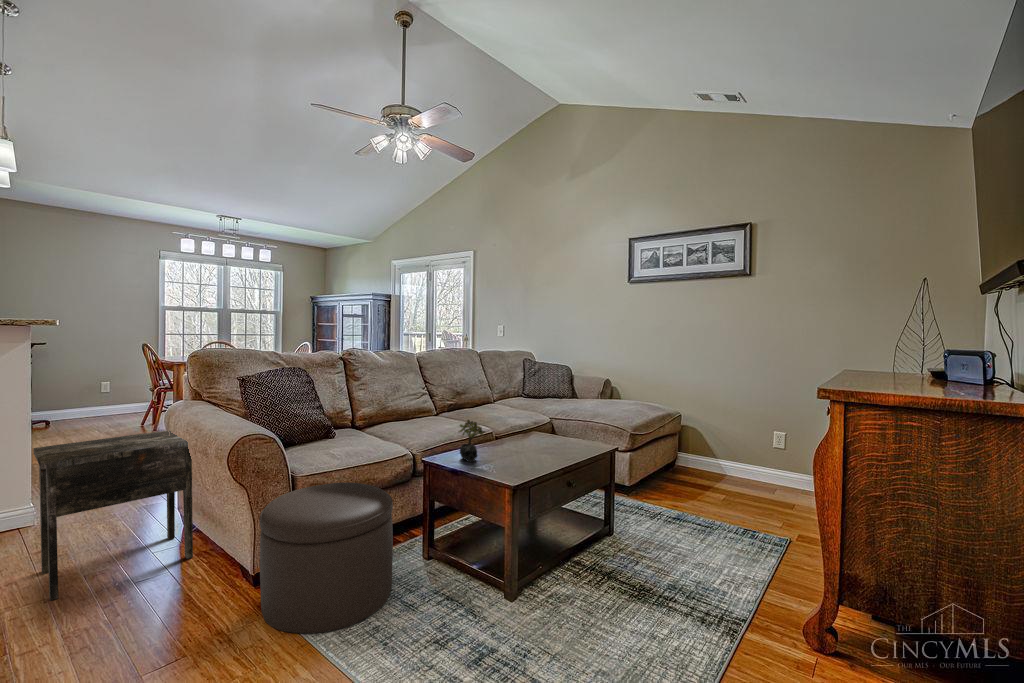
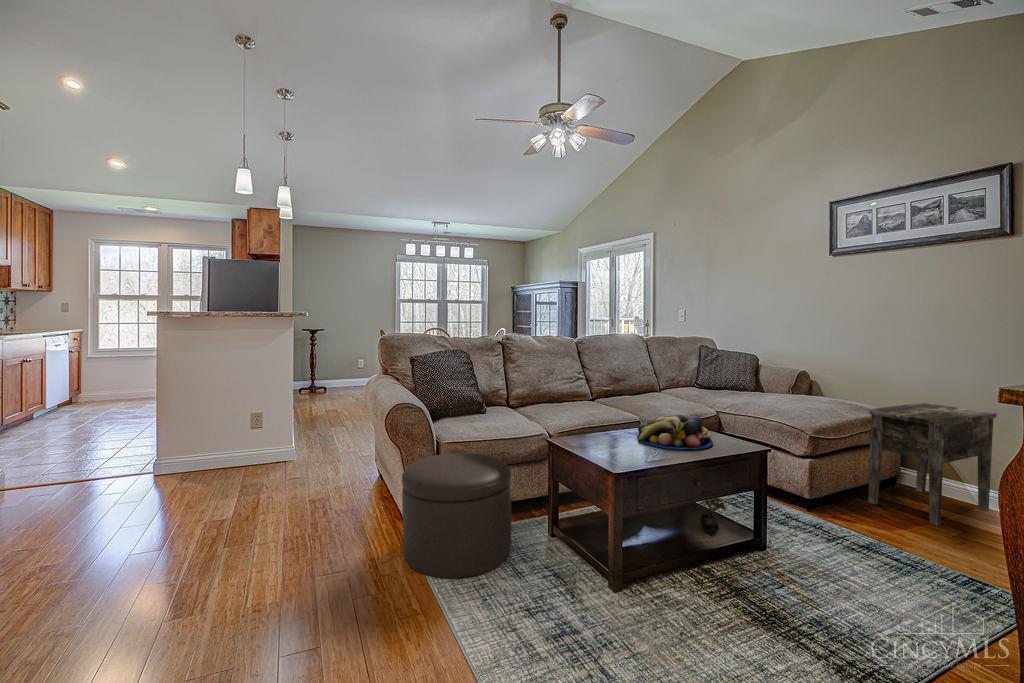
succulent plant: present [459,420,485,462] -> present [699,498,727,536]
fruit bowl: none [505,422,574,455] -> present [637,414,713,450]
side table: present [33,430,193,601] -> present [868,403,997,526]

